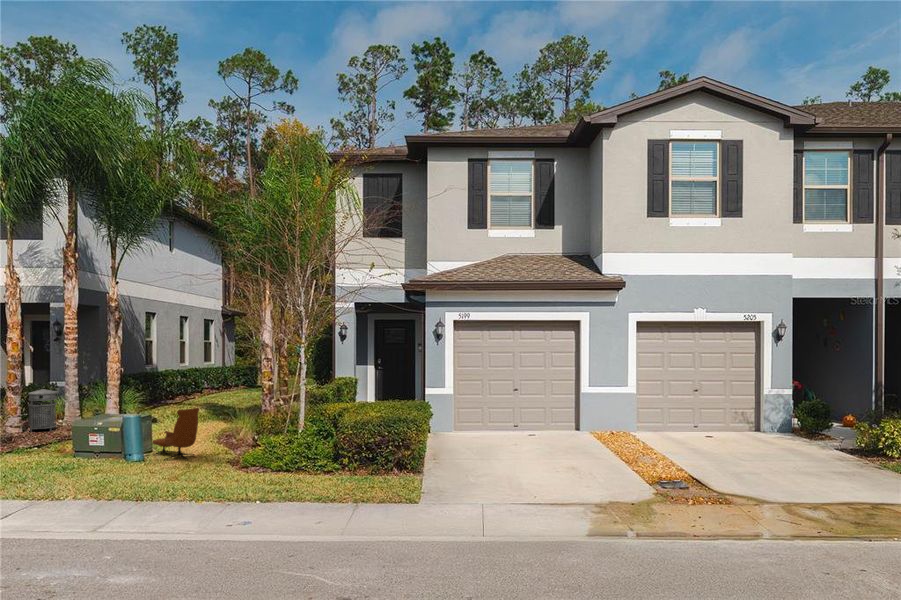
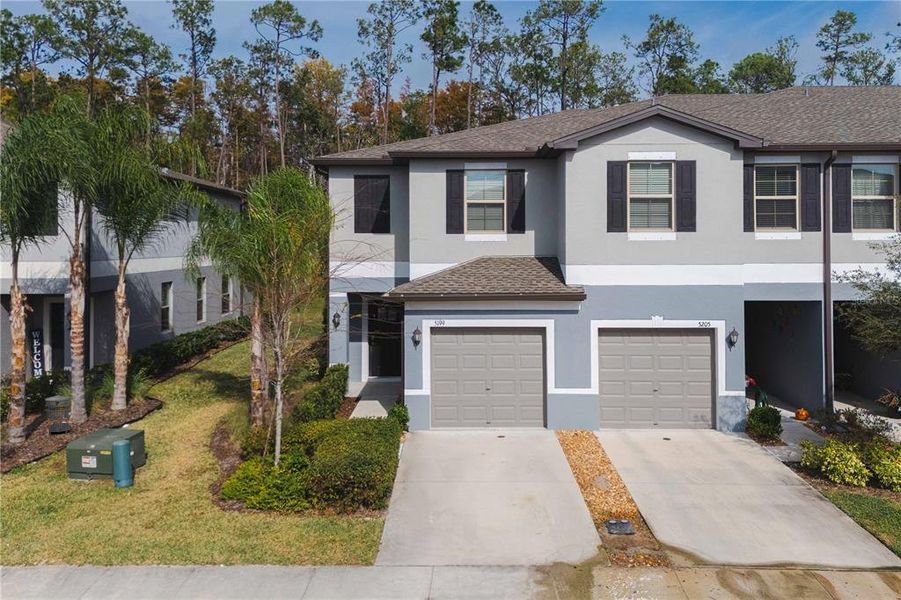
lounge chair: present [152,408,199,460] -> none [171,415,212,460]

